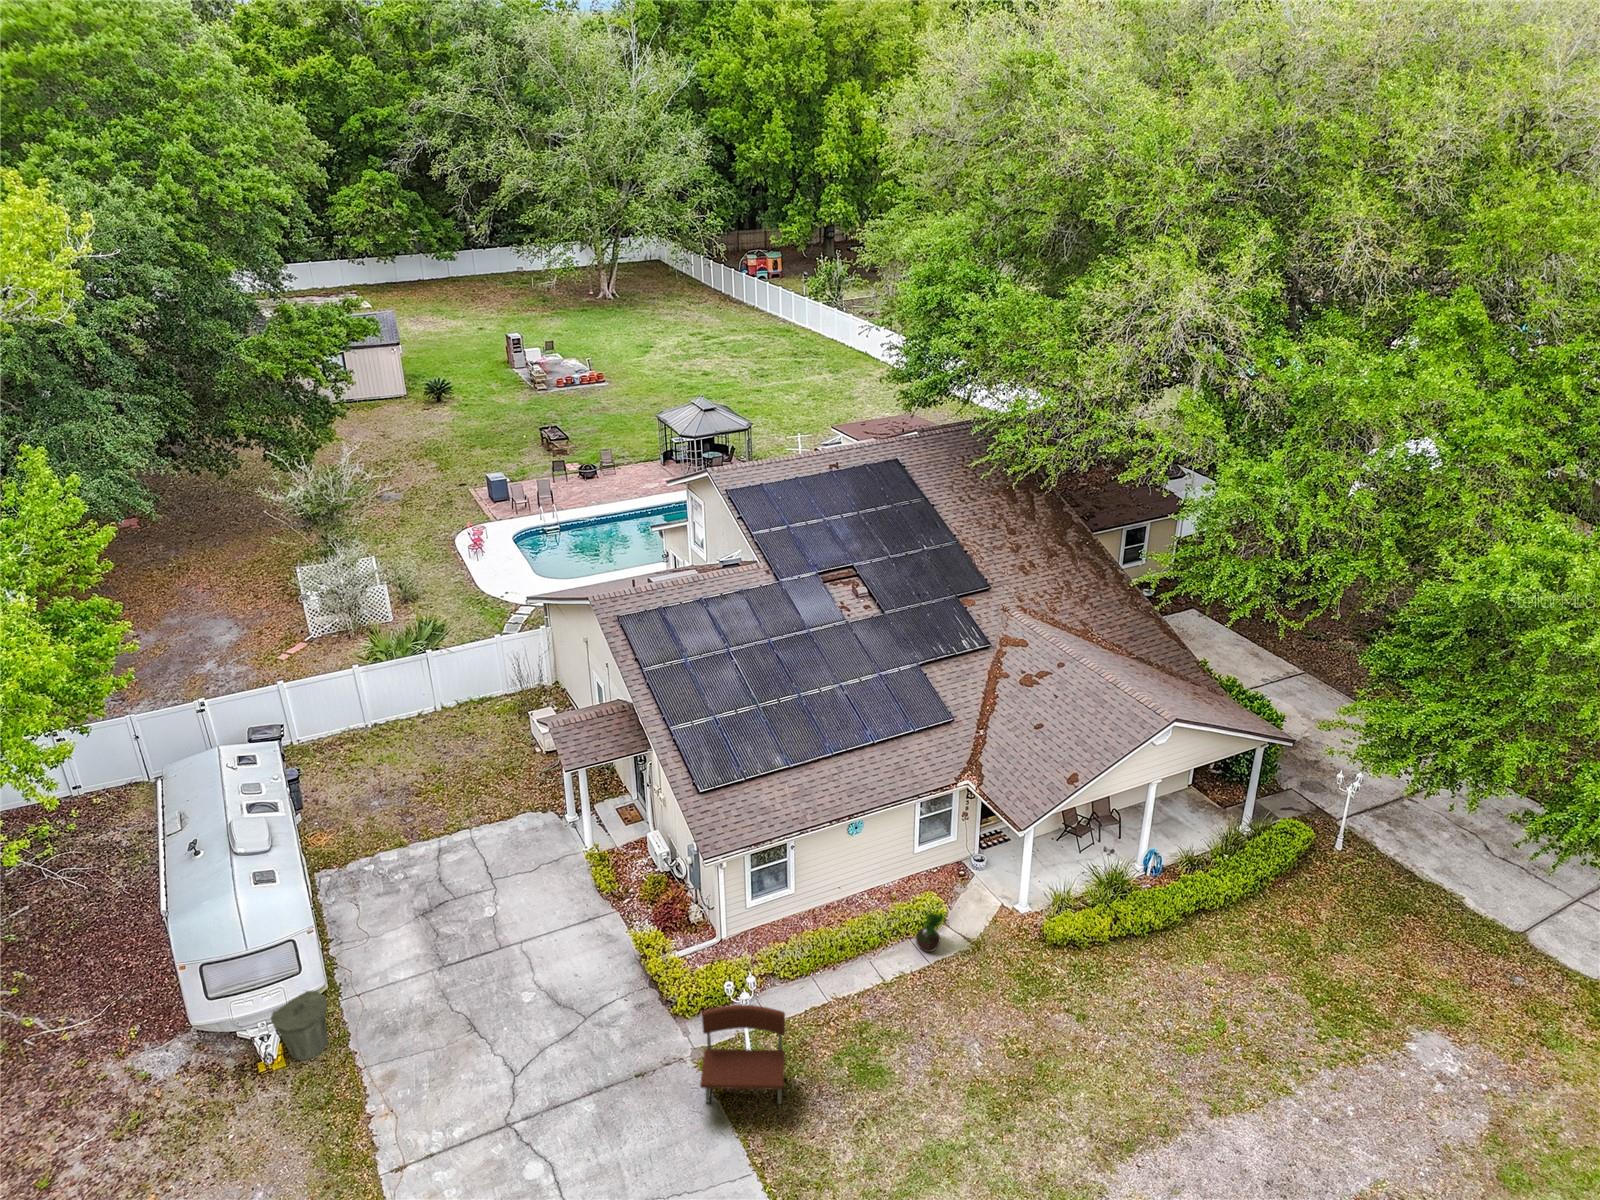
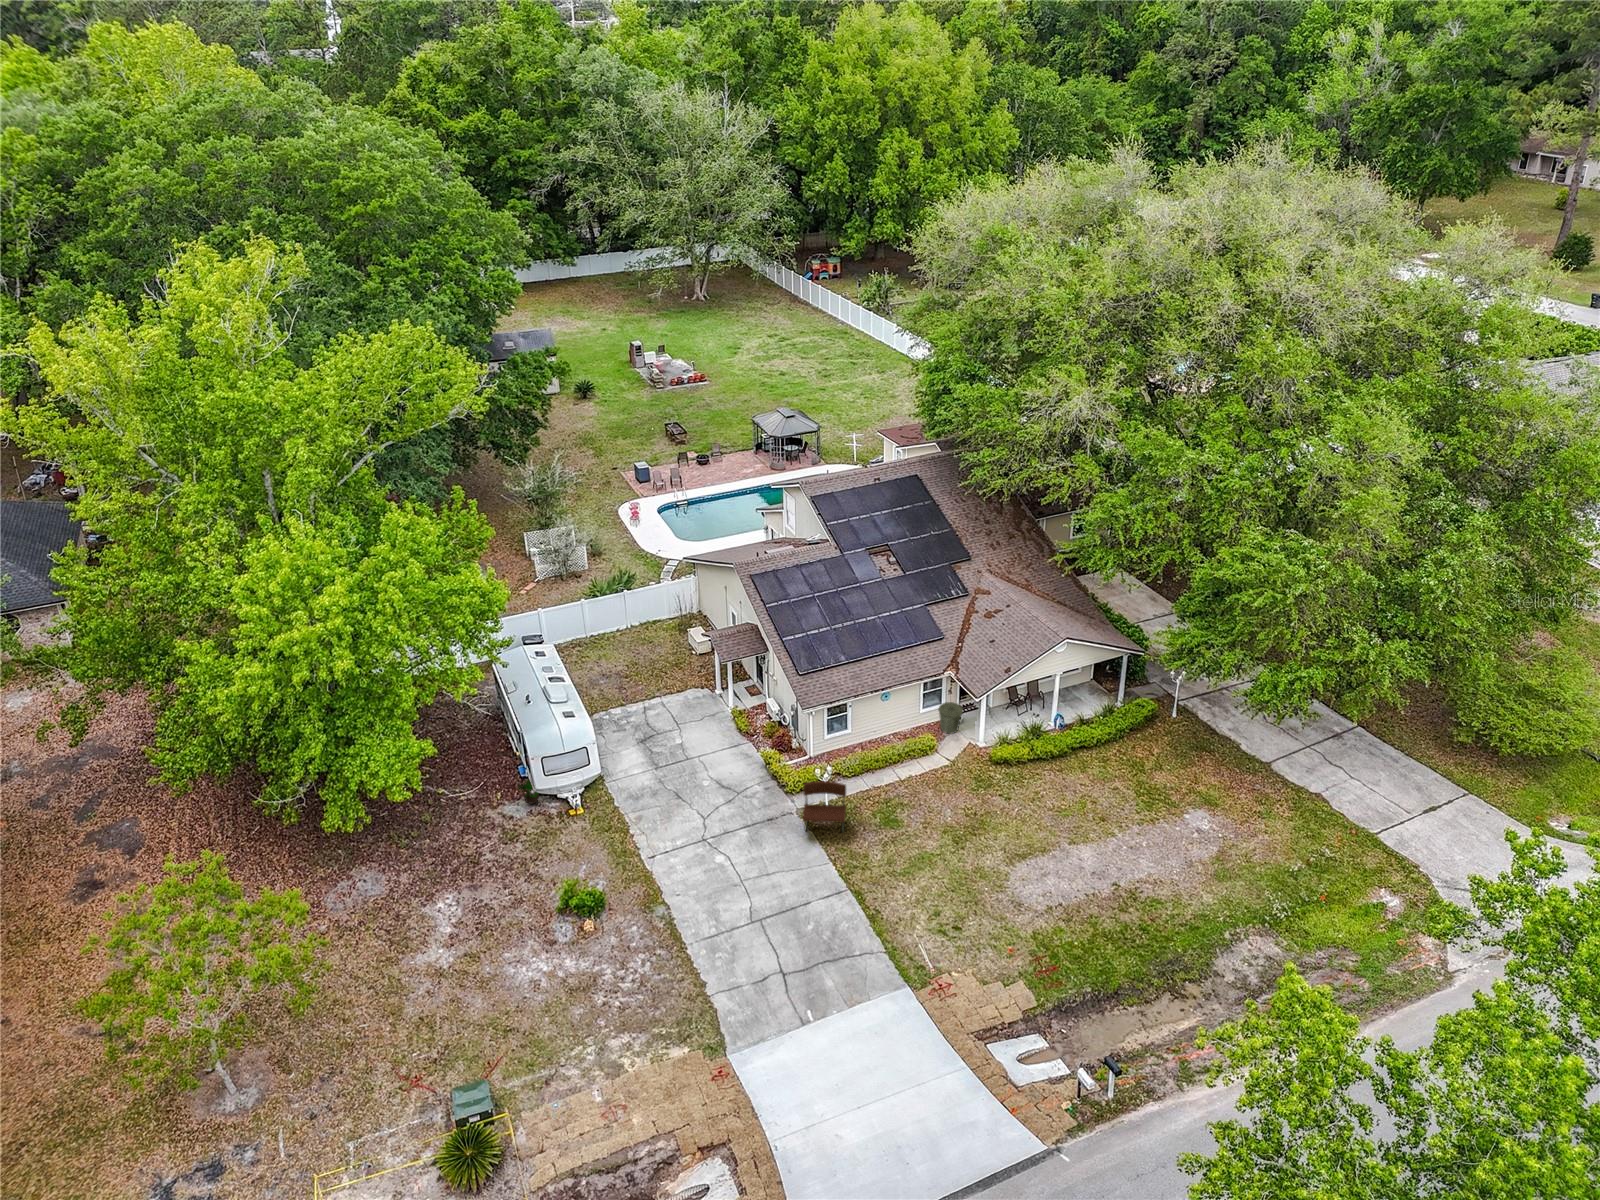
potted tree: present [916,911,947,952] -> present [518,780,539,804]
trash can: present [271,991,328,1061] -> present [938,702,963,734]

